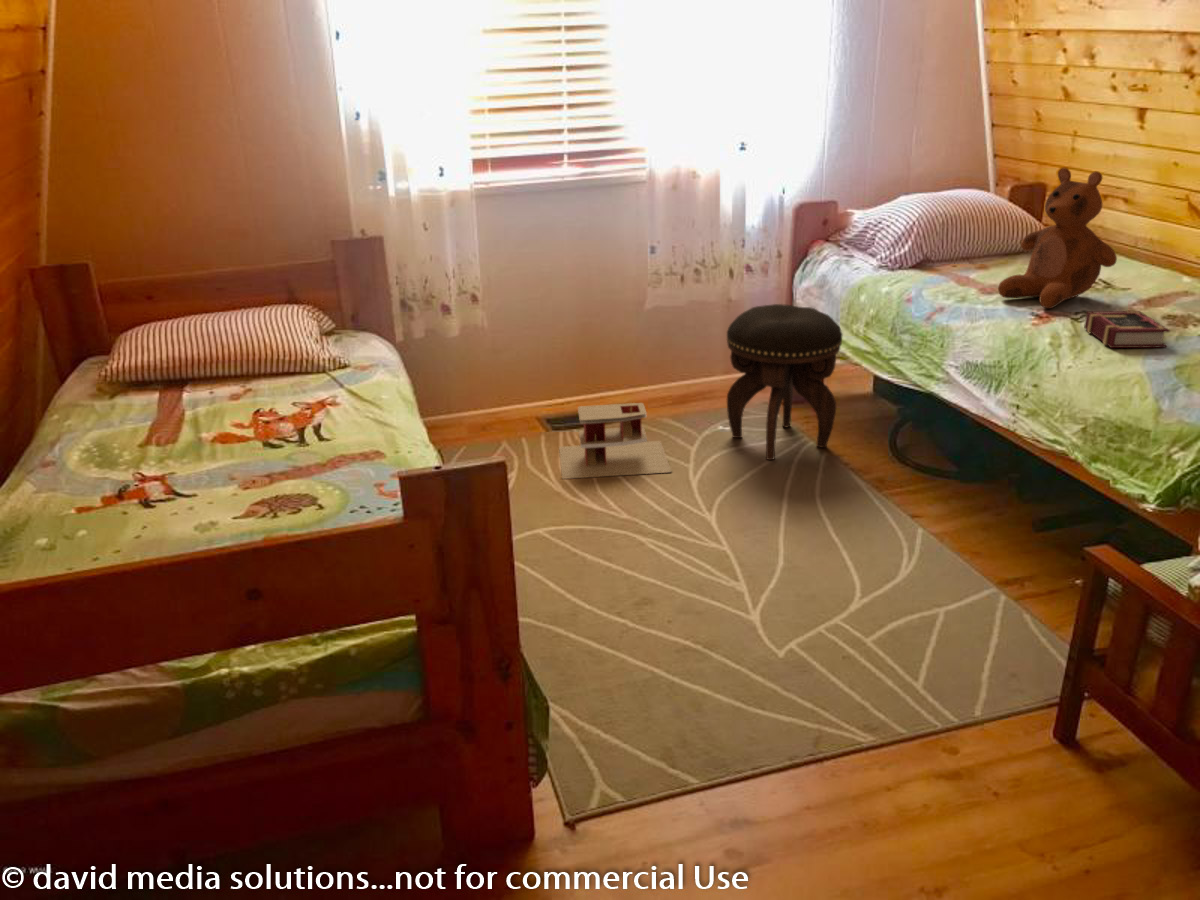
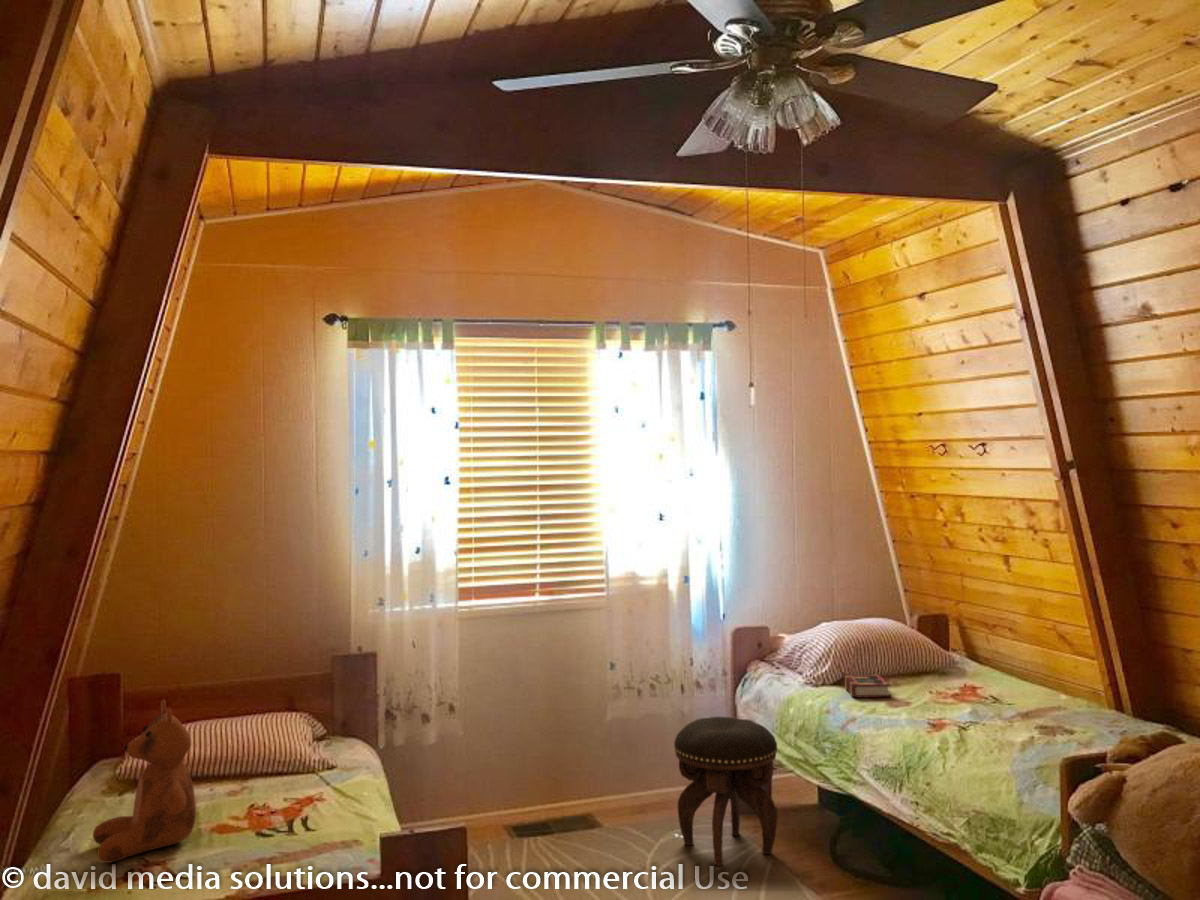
teddy bear: present [998,168,1117,308] -> present [93,700,196,863]
book: present [1084,311,1170,348] -> present [845,675,891,697]
toy house: present [559,403,671,479] -> none [521,809,625,883]

